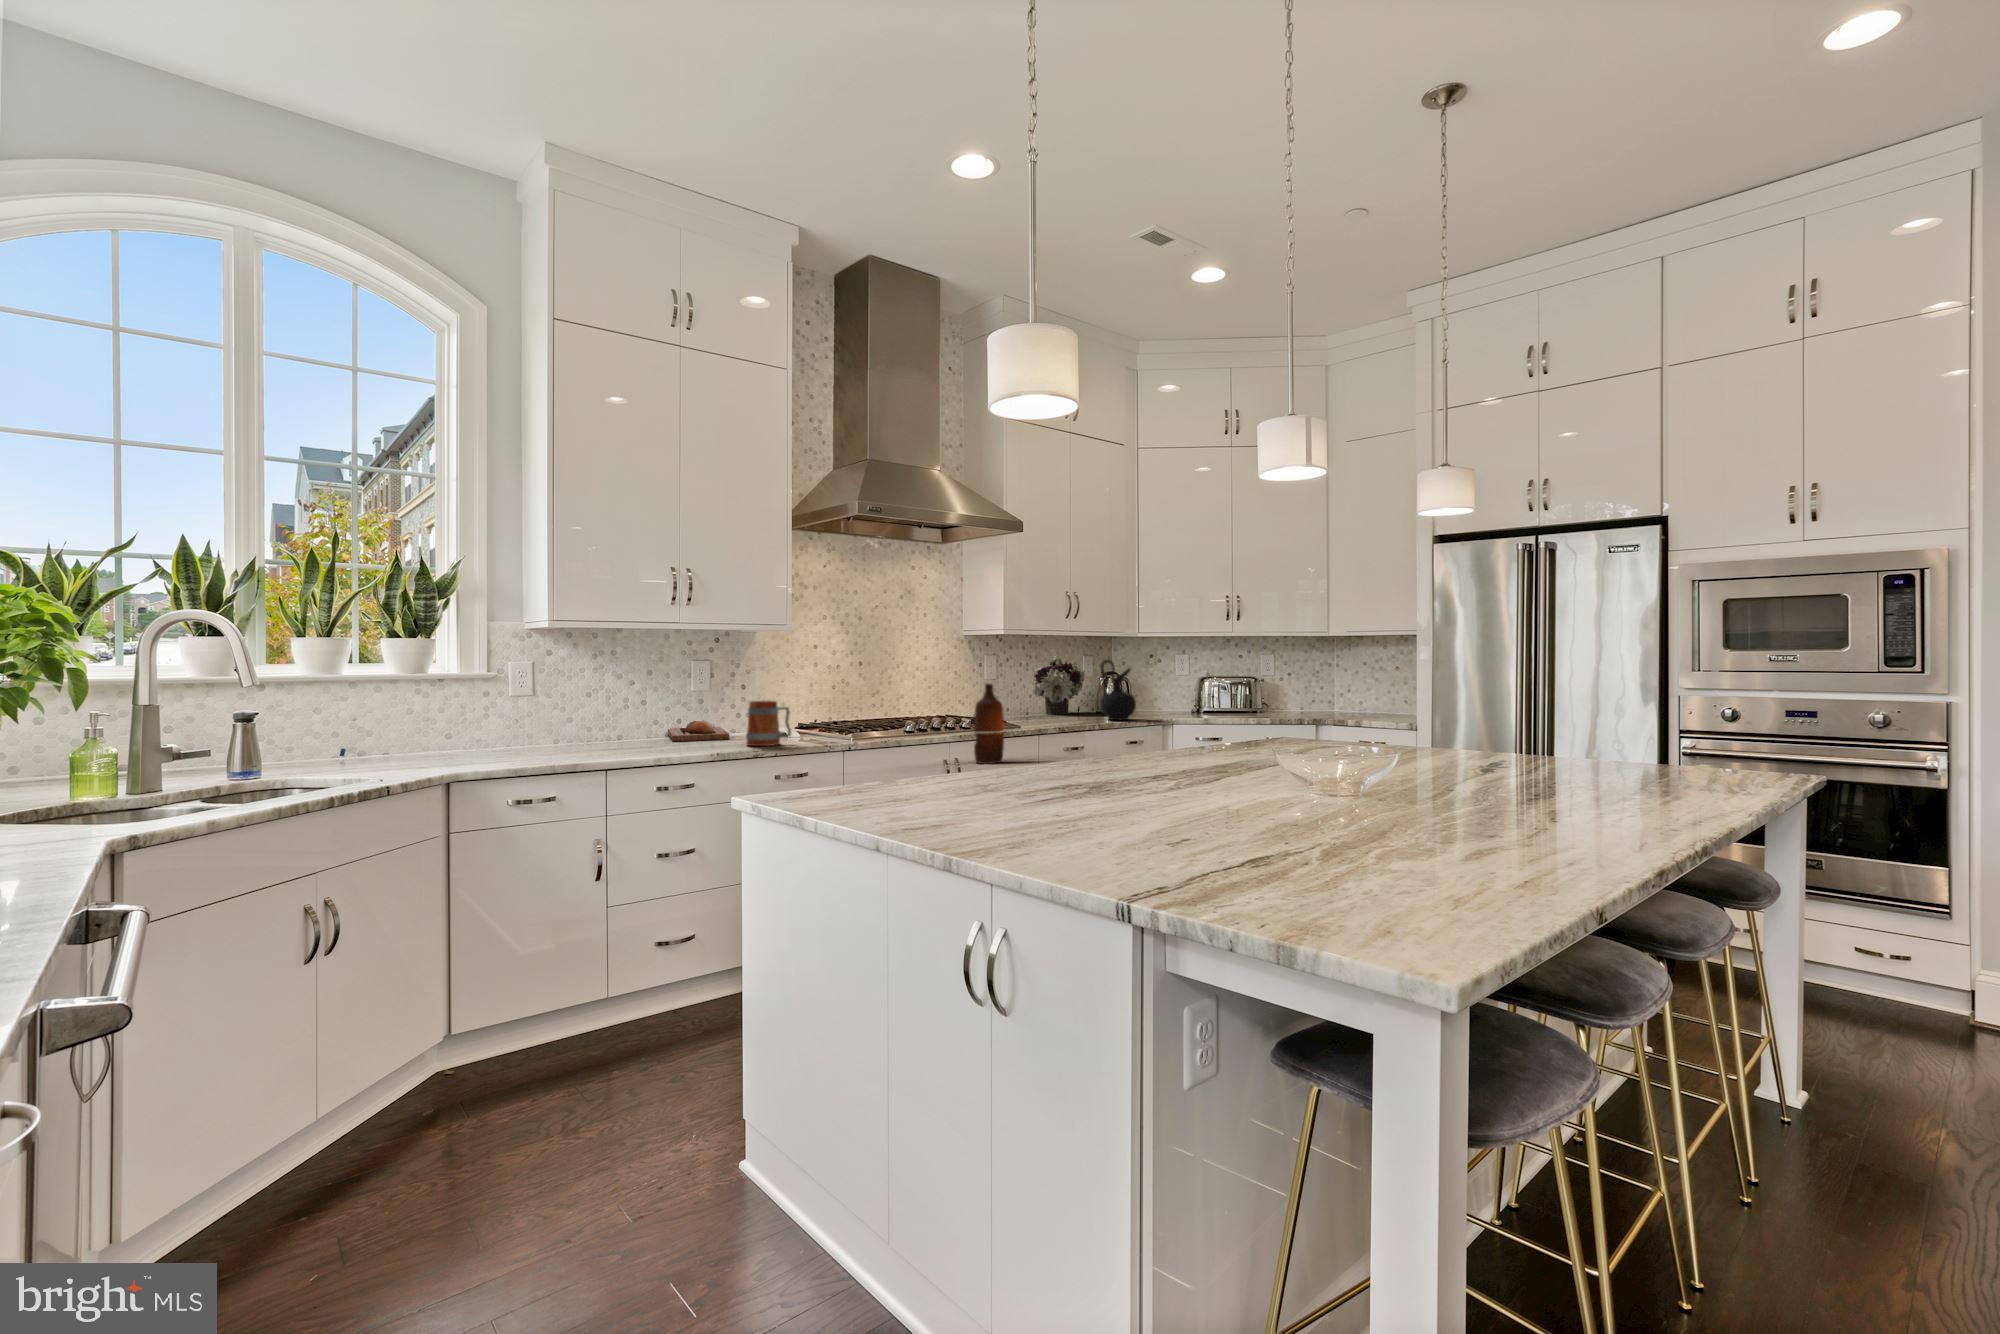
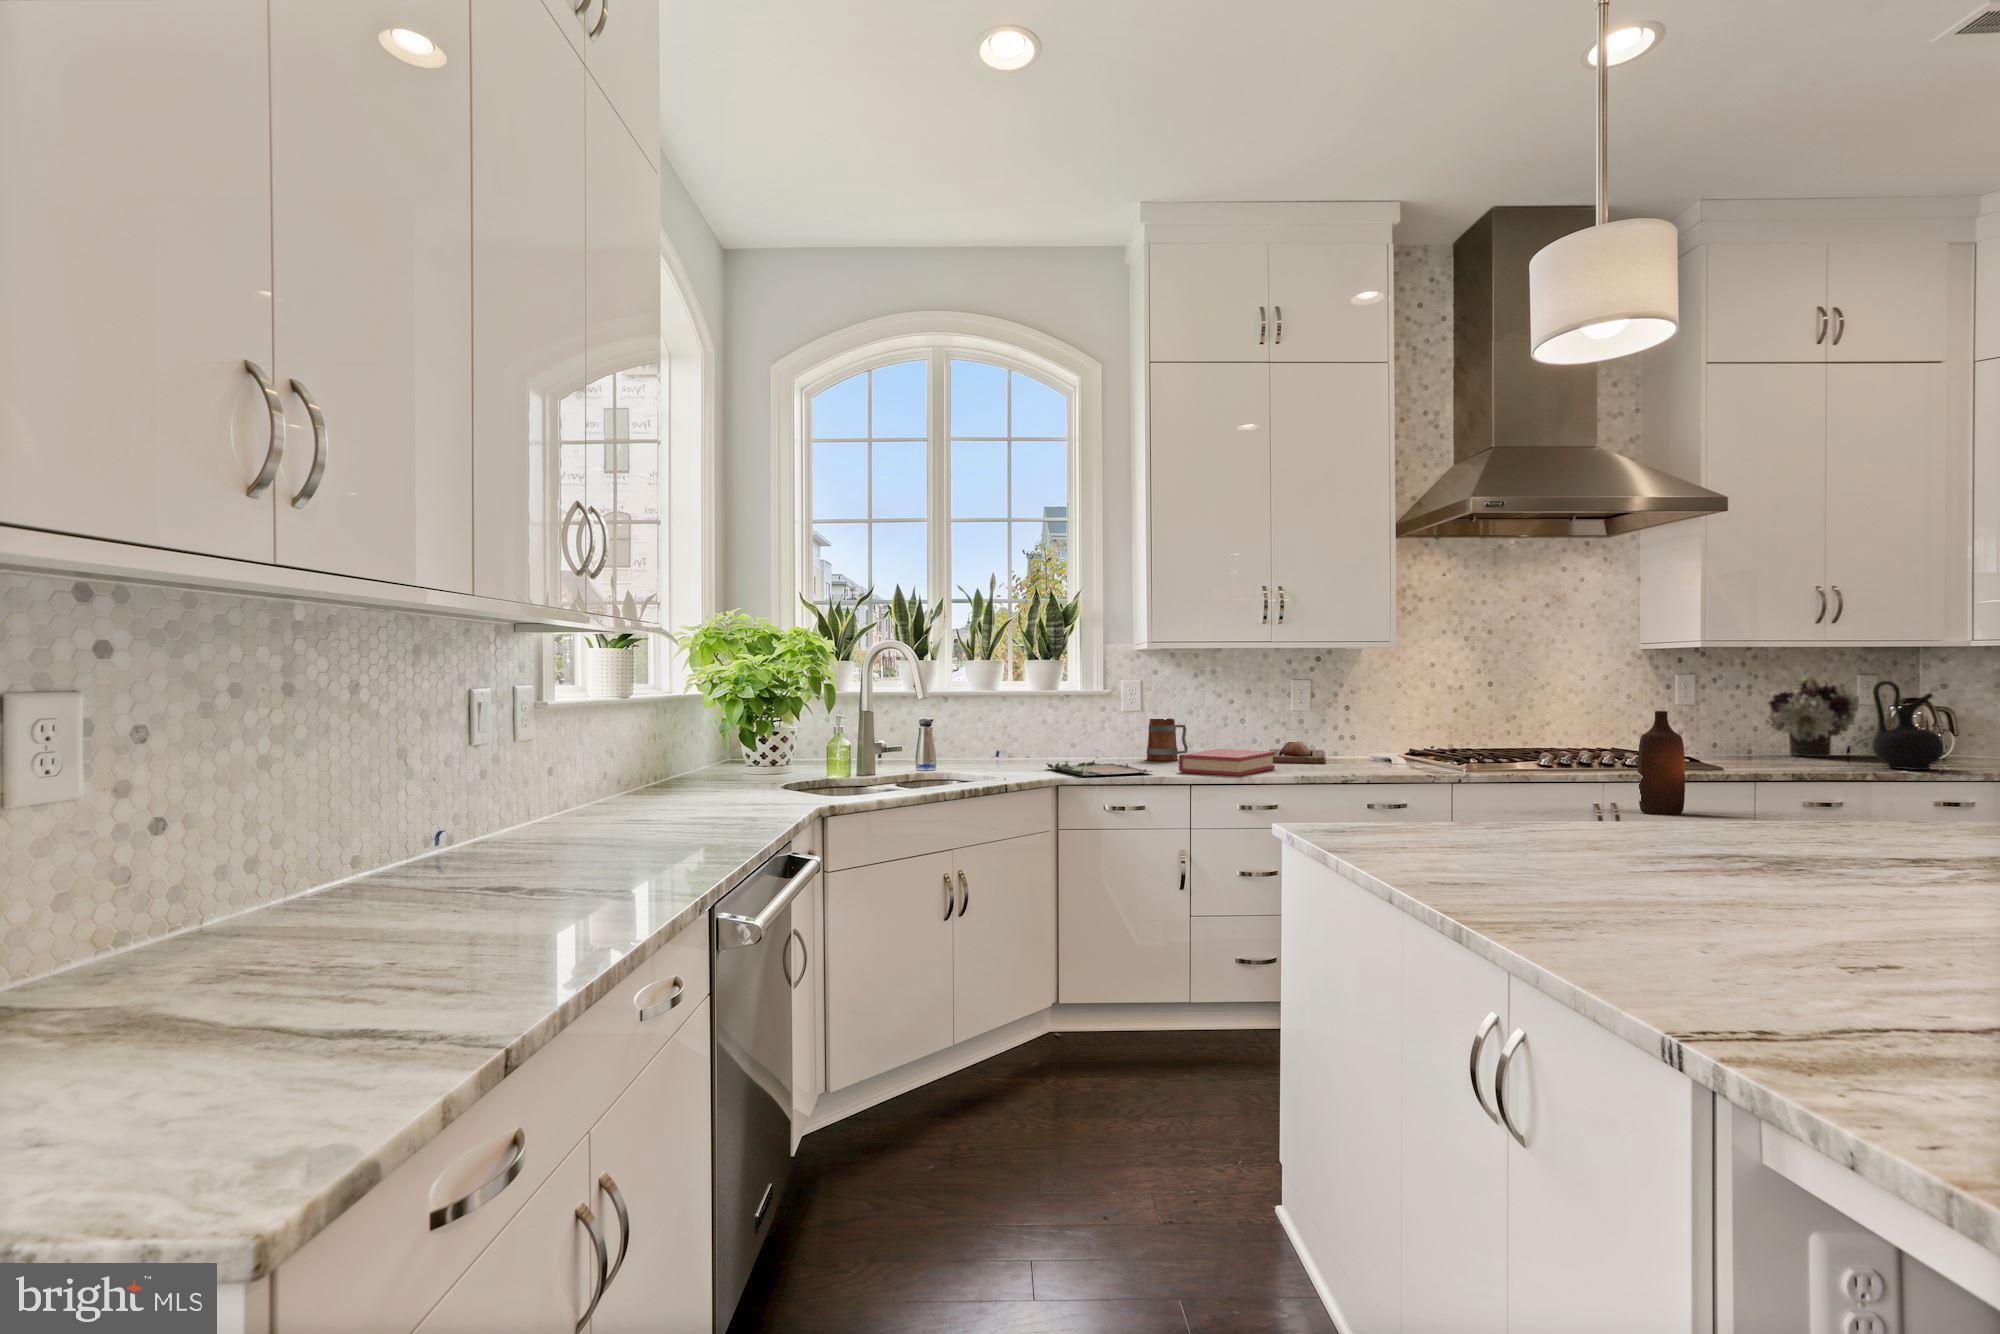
mug: present [746,701,791,746] -> present [1147,718,1188,761]
hardback book: none [594,731,689,757] -> present [1179,749,1275,776]
tray: none [426,744,568,770] -> present [1047,757,1153,777]

